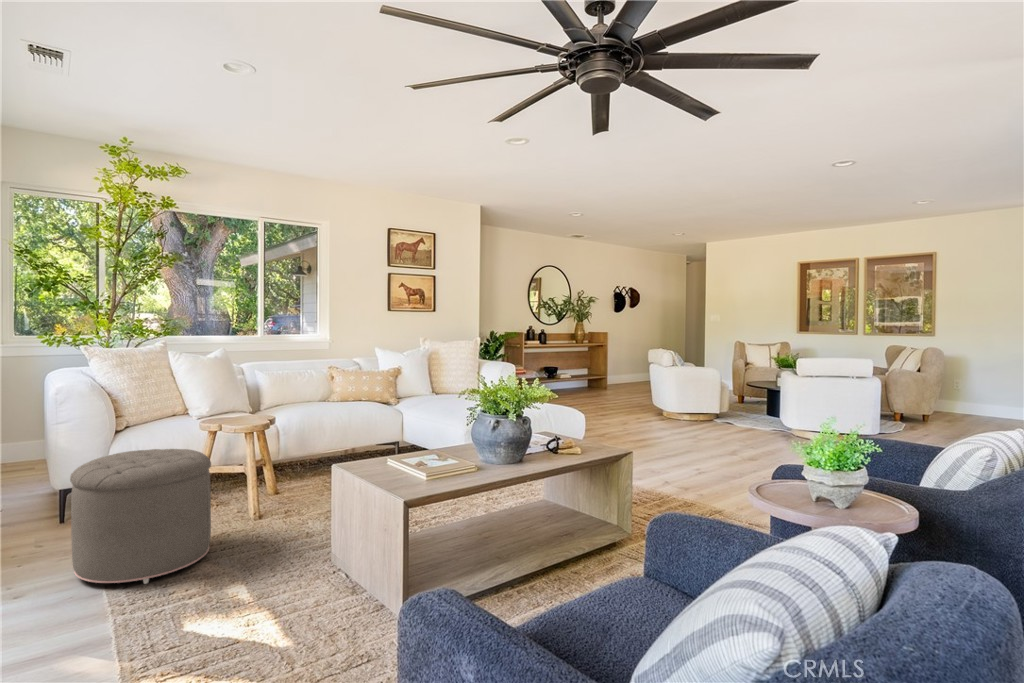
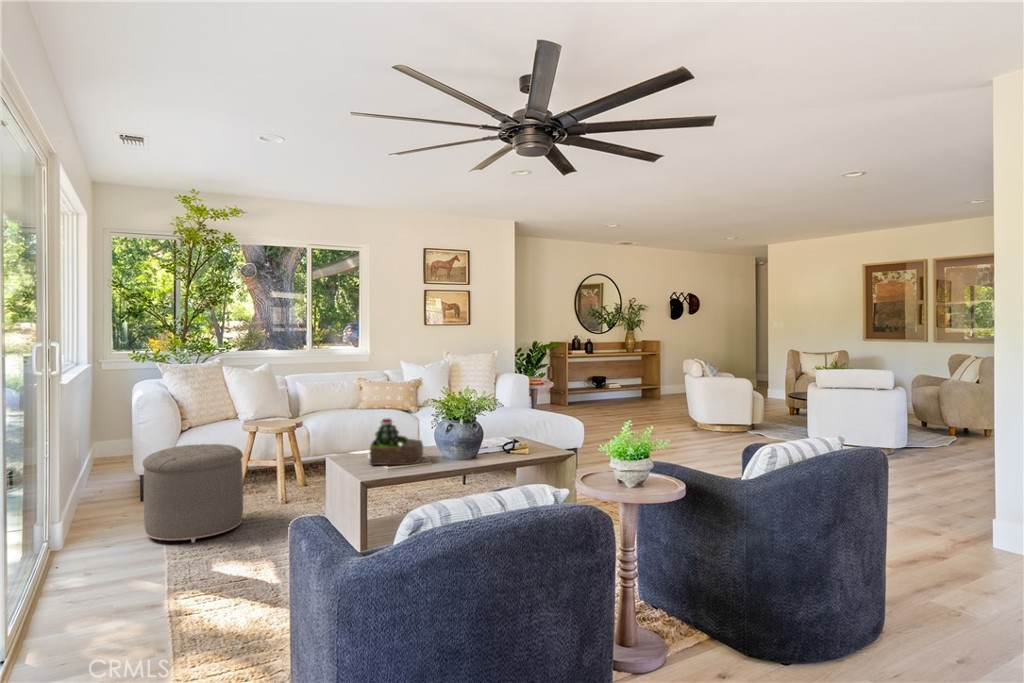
succulent plant: none [393,414,454,474] -> present [370,419,423,465]

